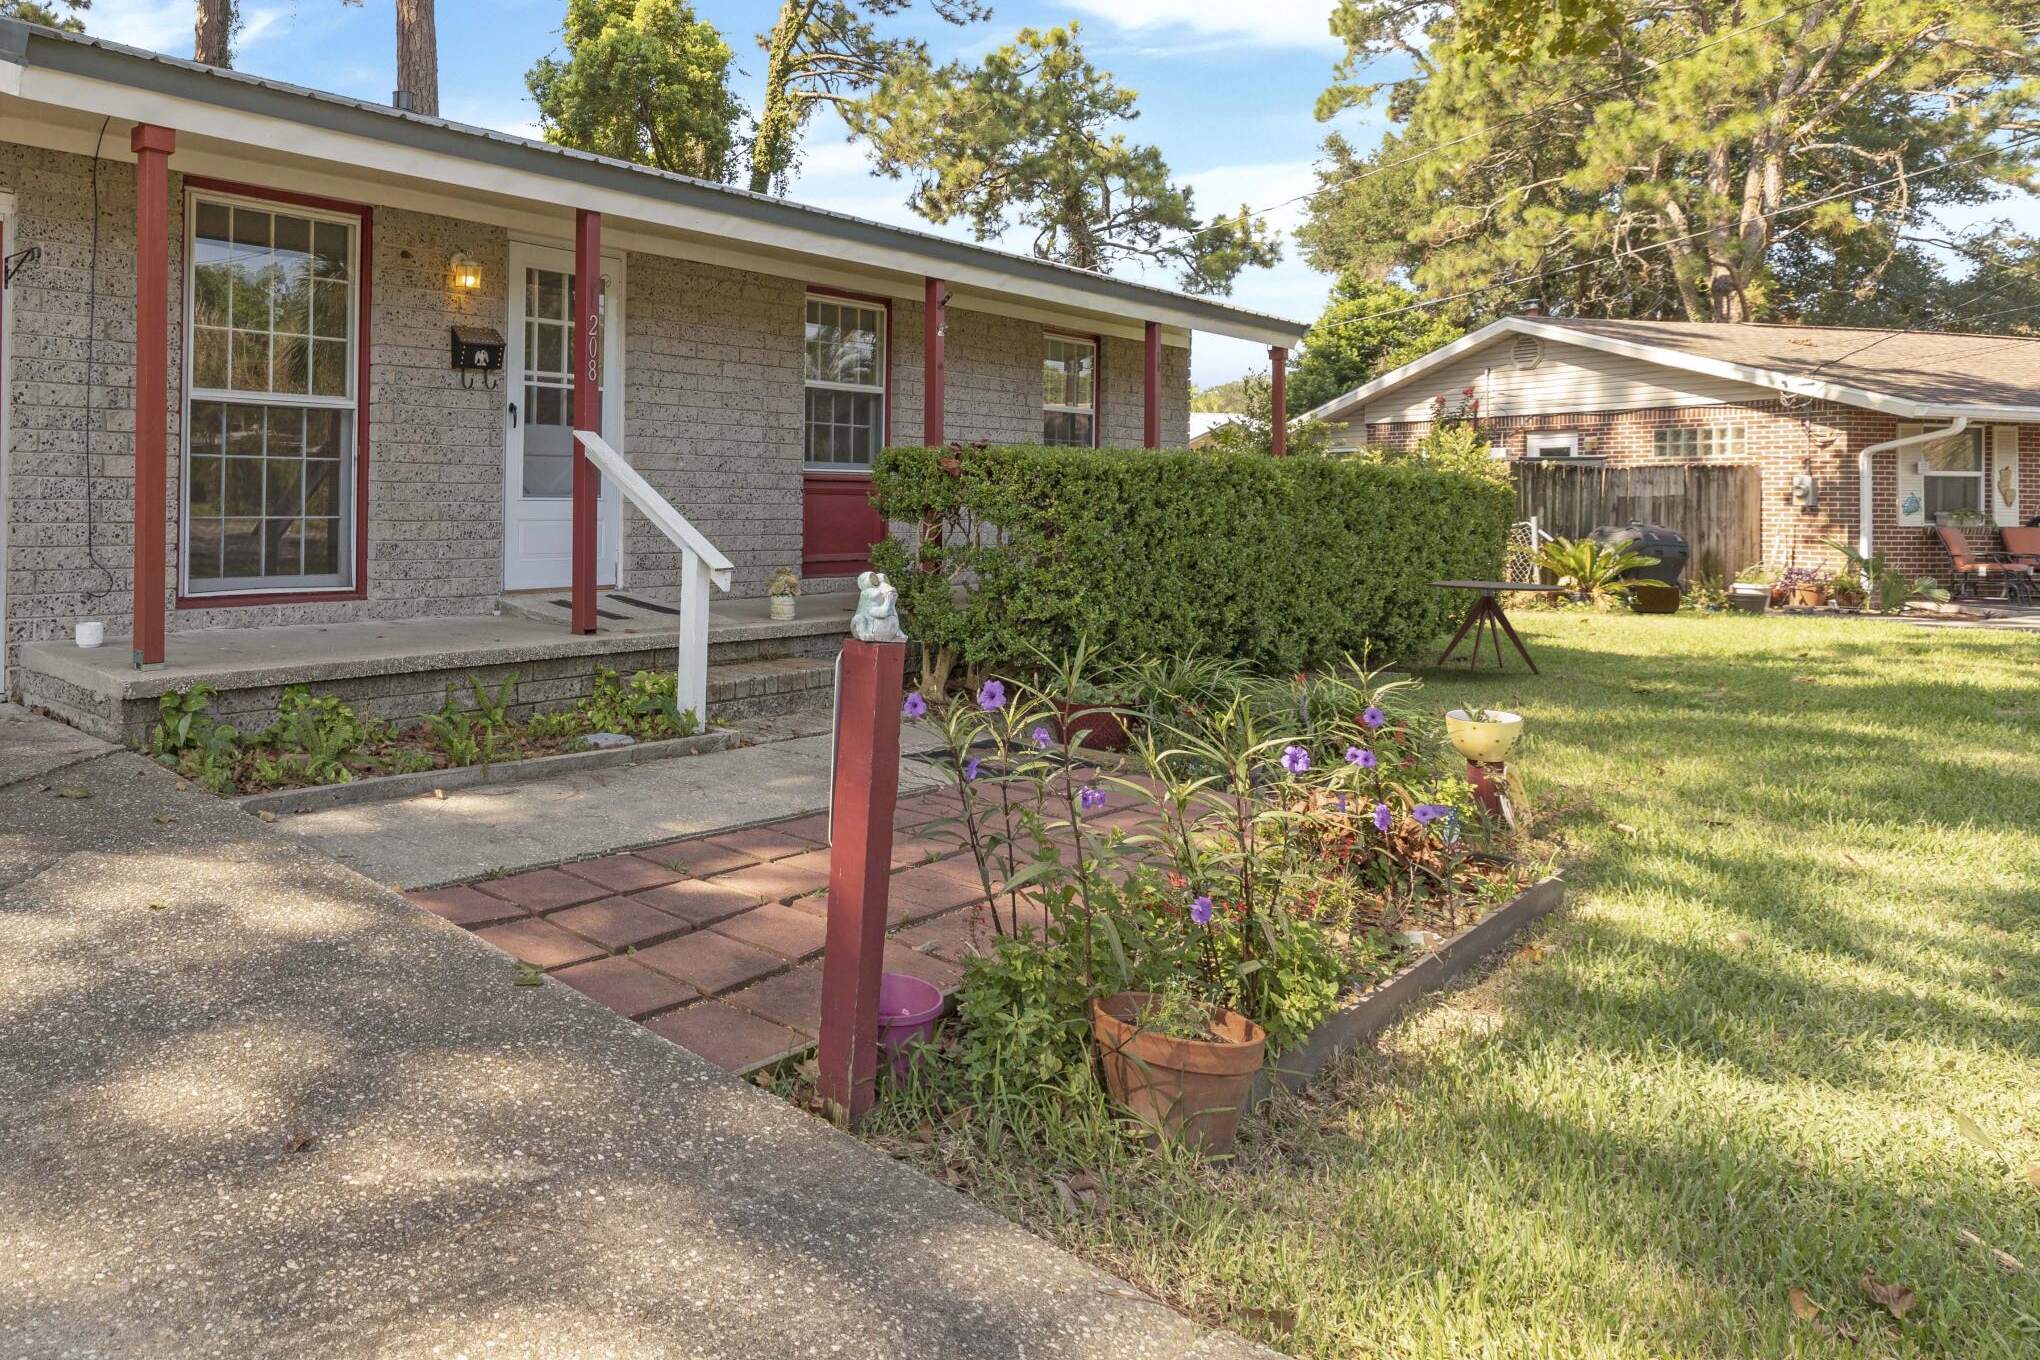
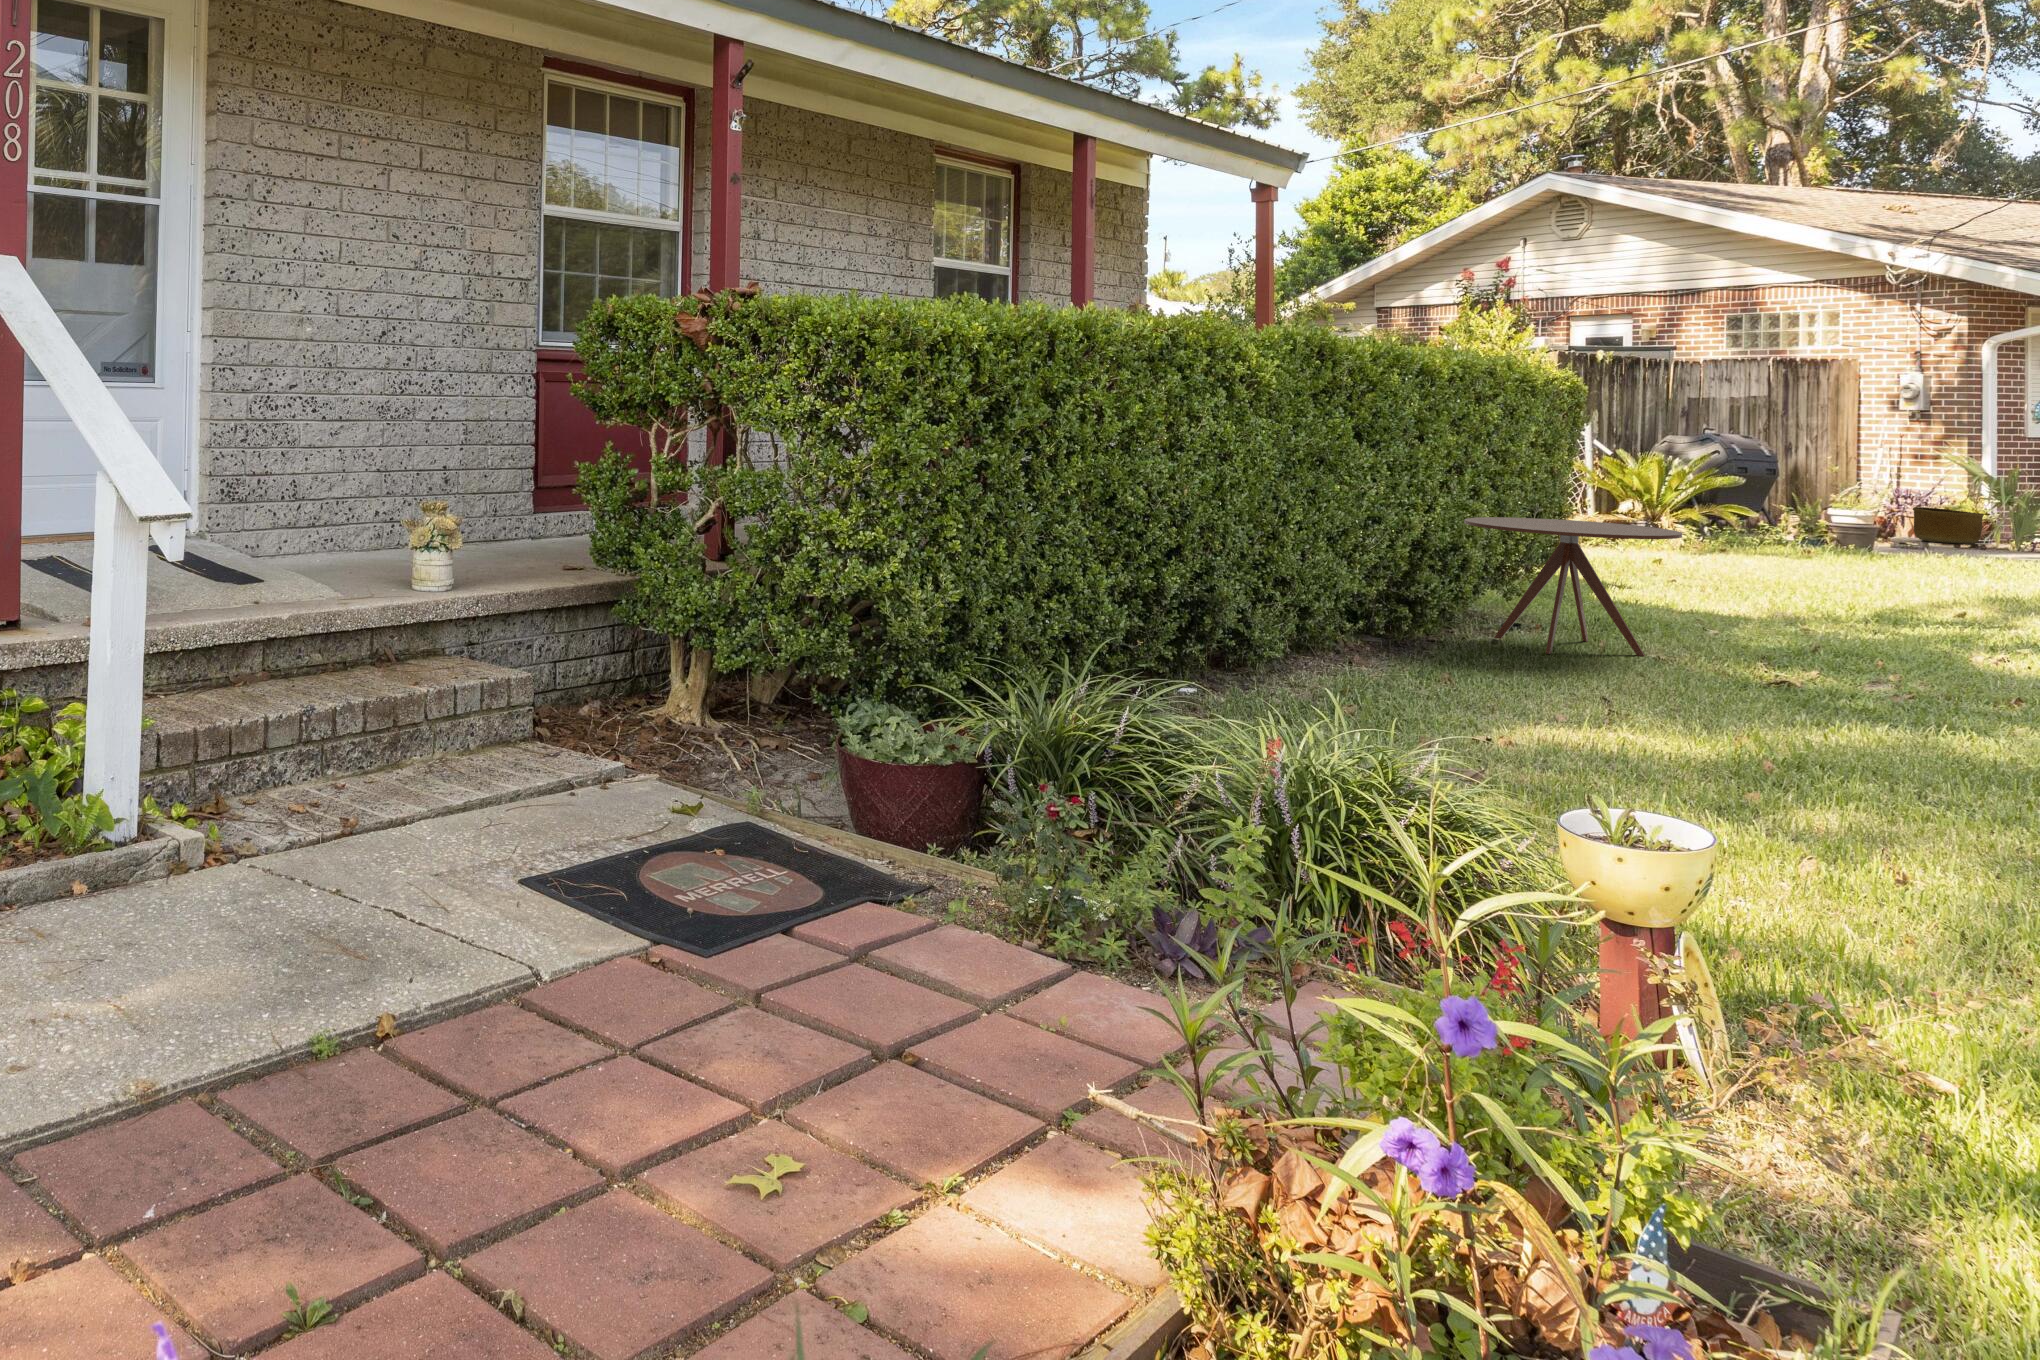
basket: present [1629,585,1680,613] -> present [1913,507,1984,544]

